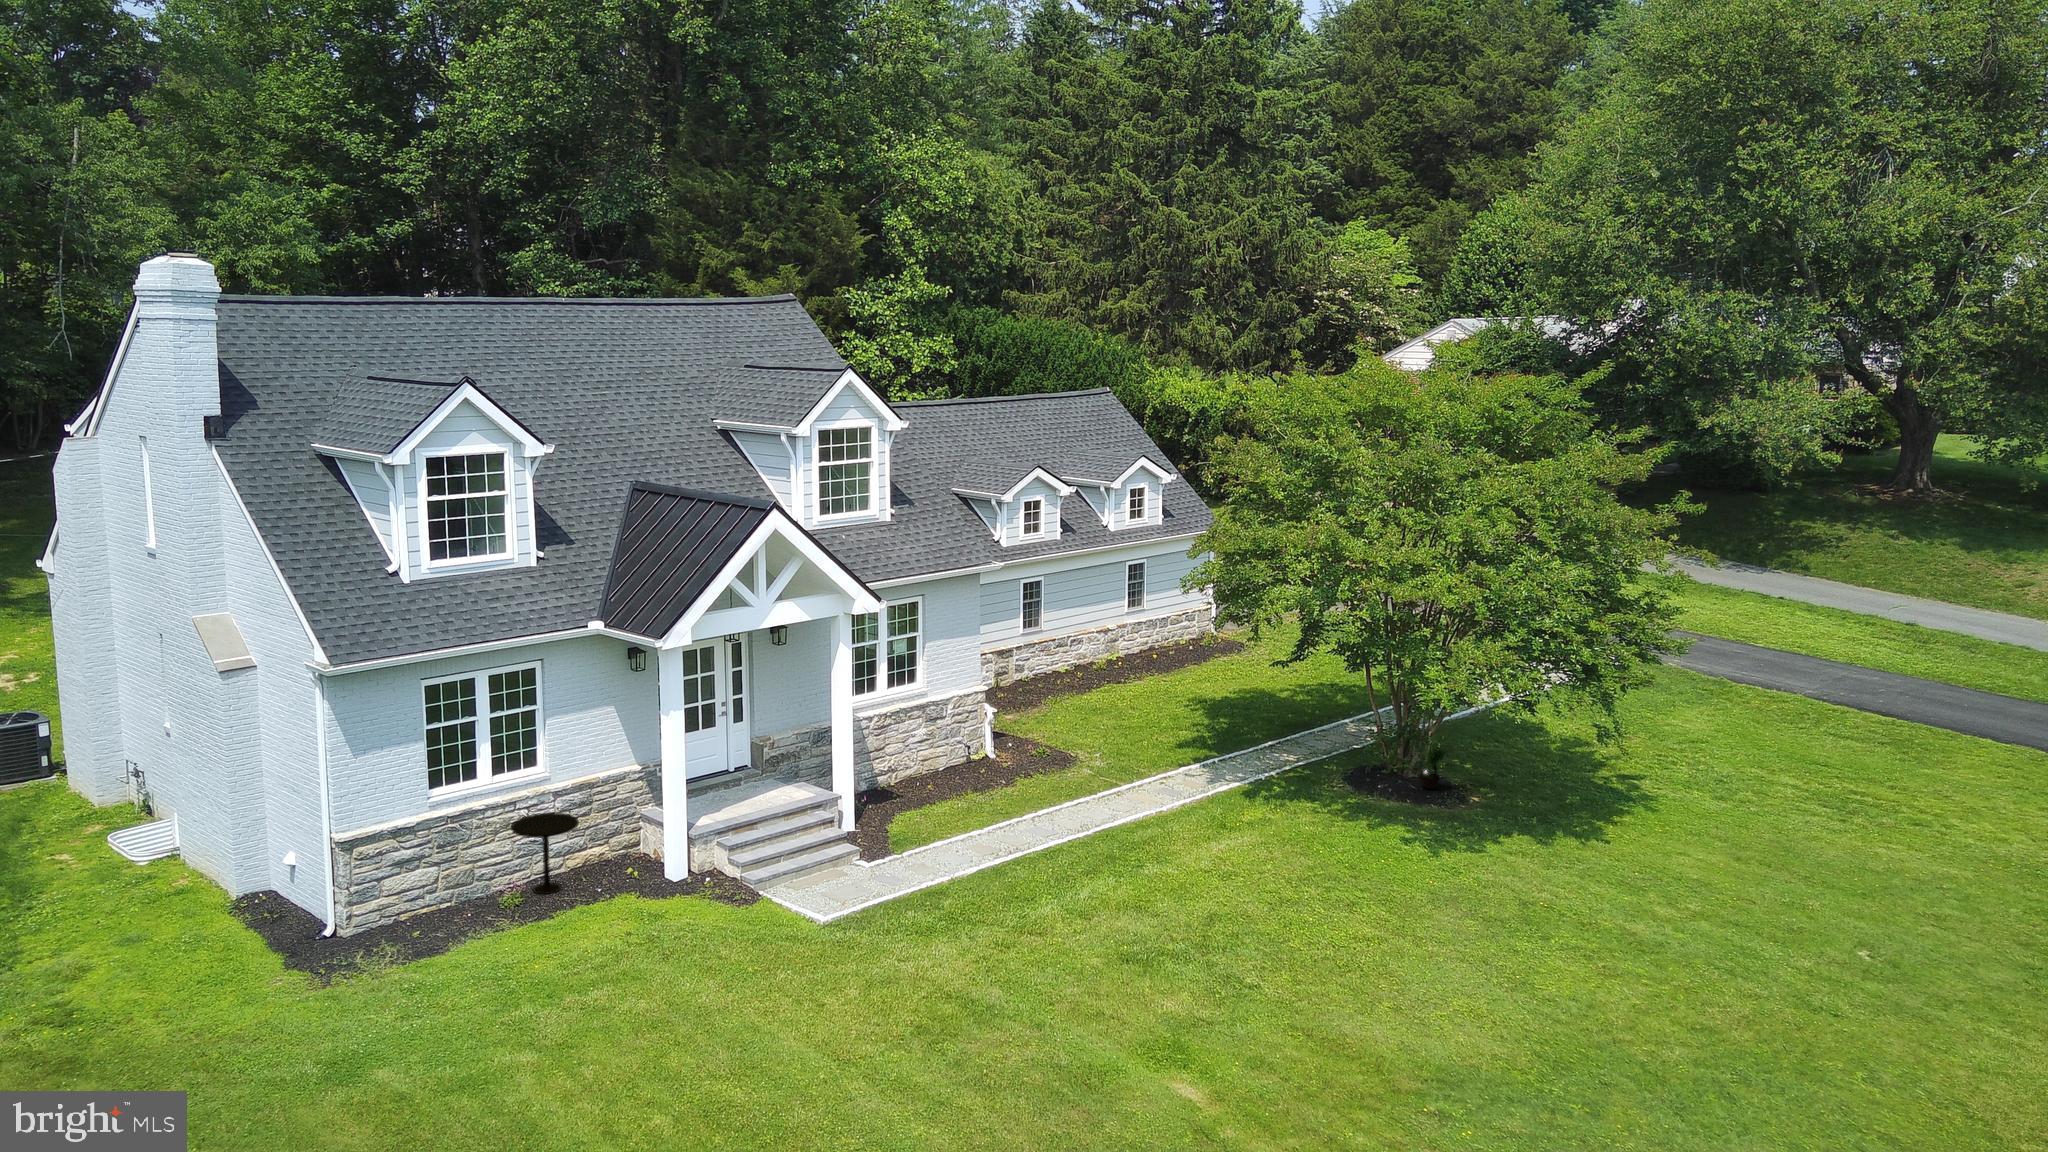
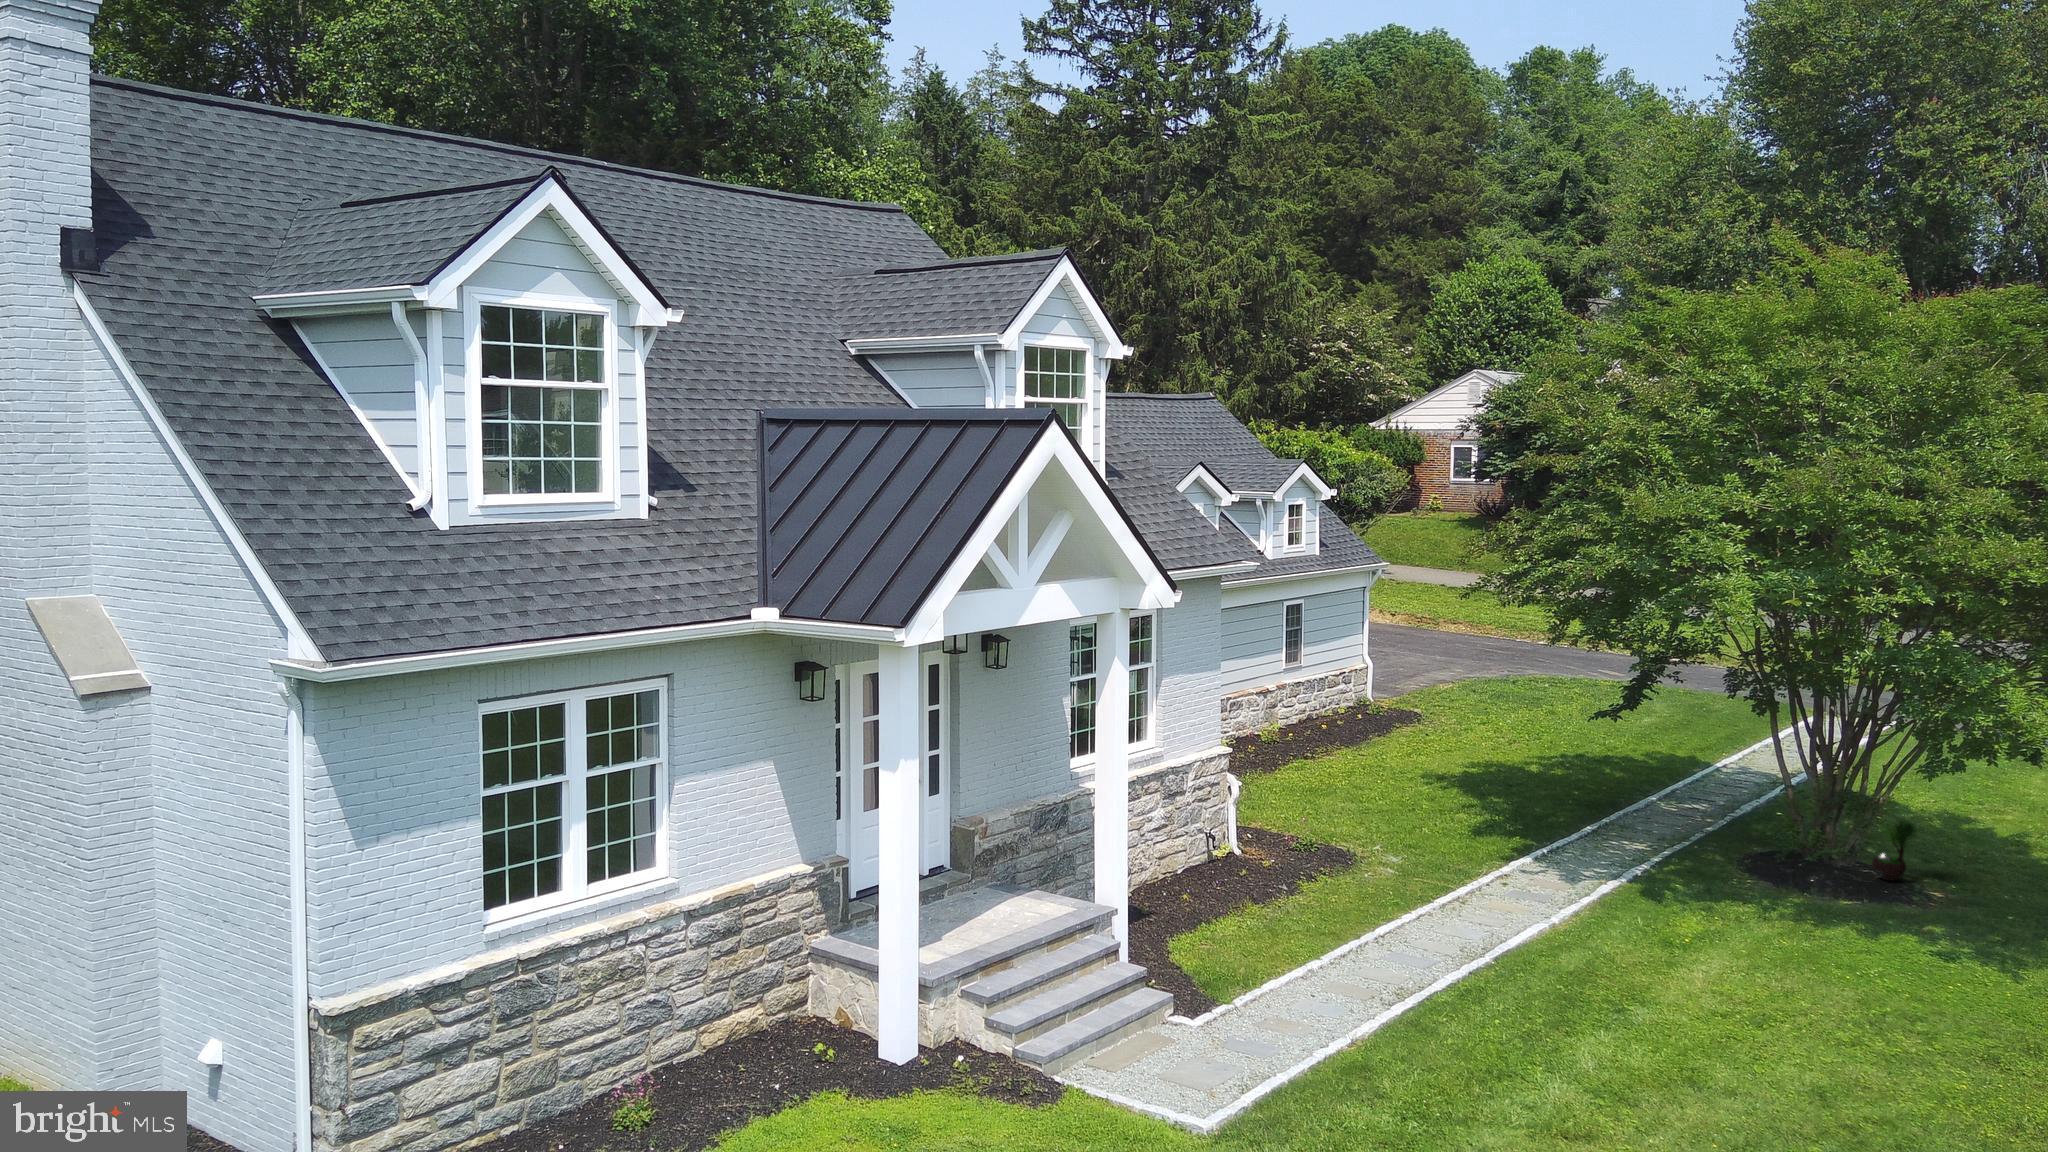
pedestal table: present [511,812,579,894] -> none [628,948,748,1100]

